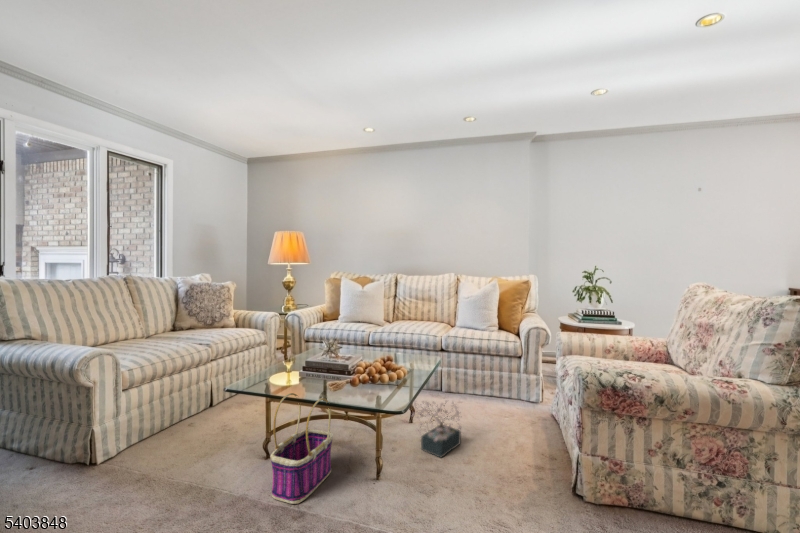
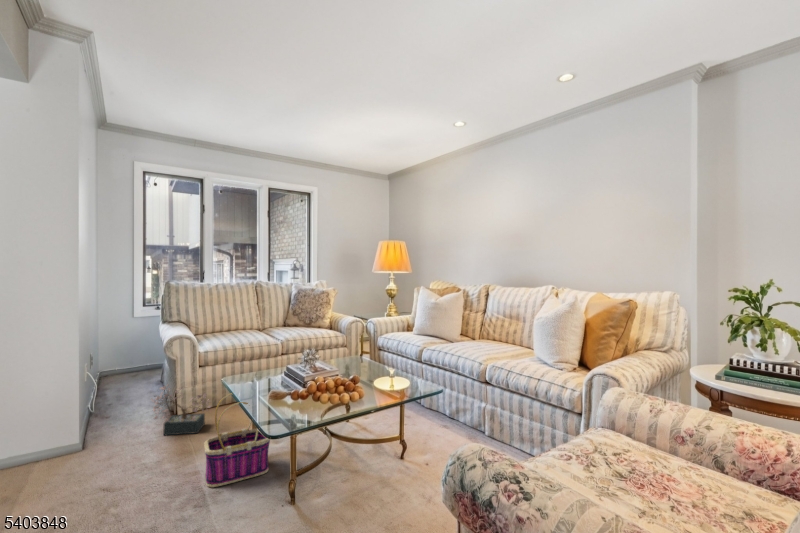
decorative plant: present [412,401,461,457] -> present [153,386,210,435]

